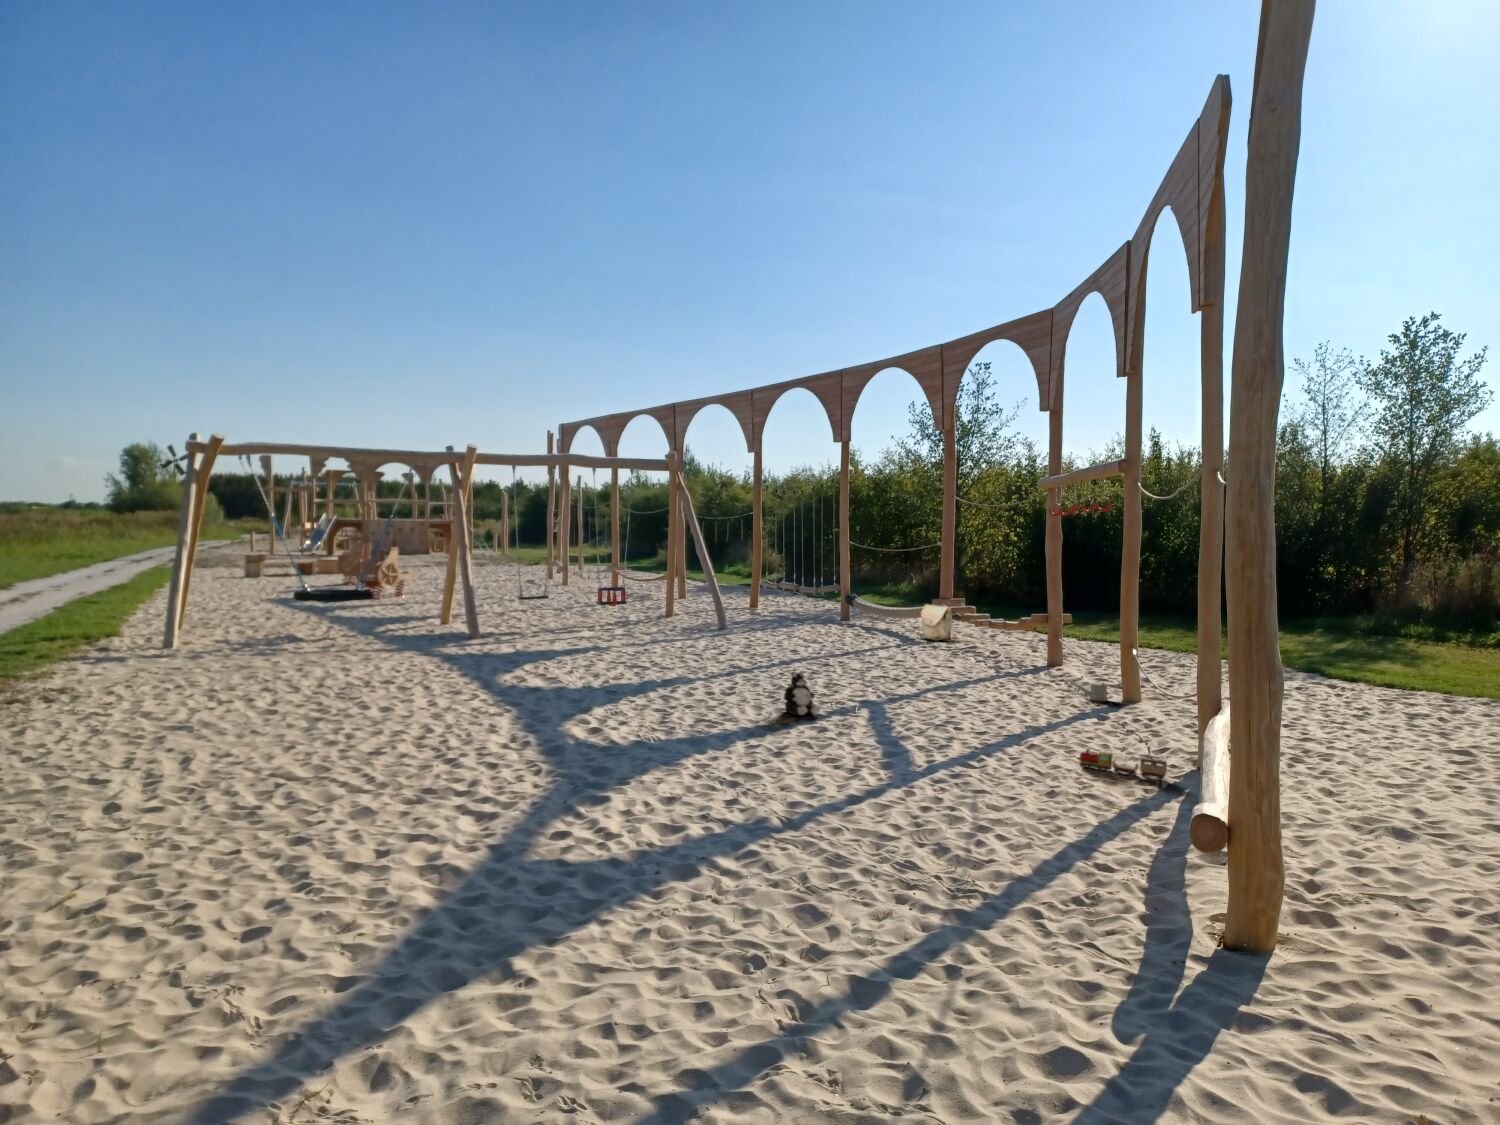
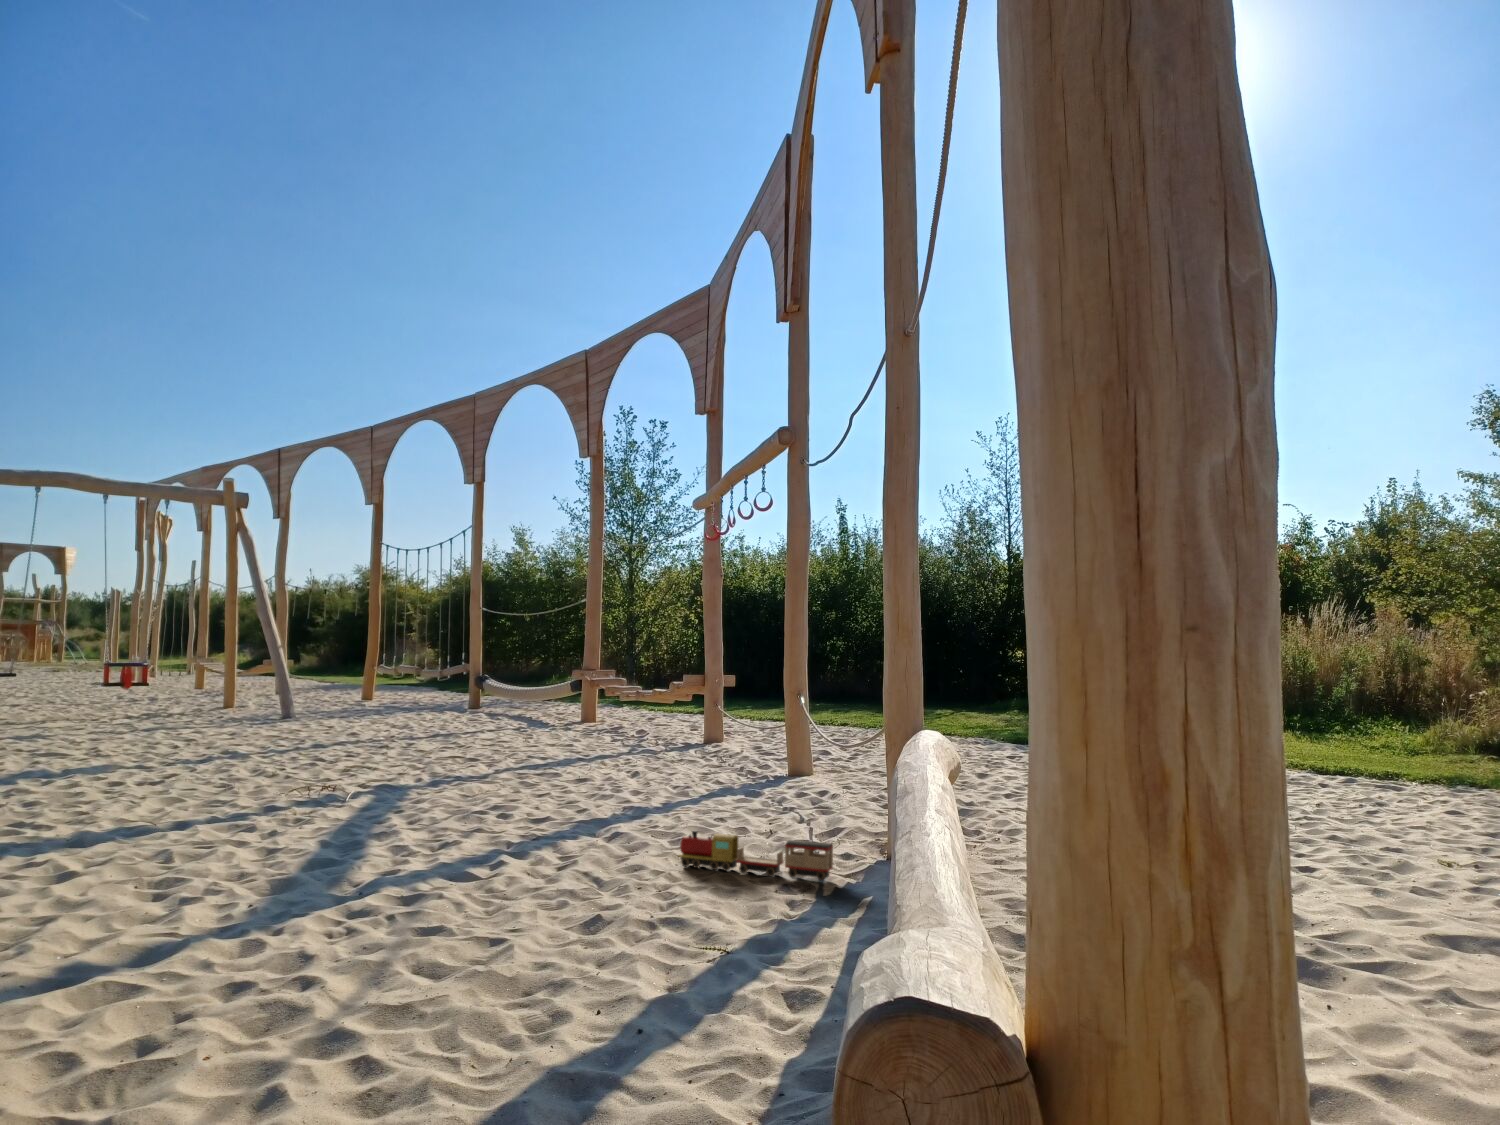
bag: present [921,605,952,640] -> none [551,674,592,721]
plush toy: present [784,671,821,715] -> none [192,726,264,805]
watering can: present [1069,680,1116,701] -> none [713,744,779,775]

